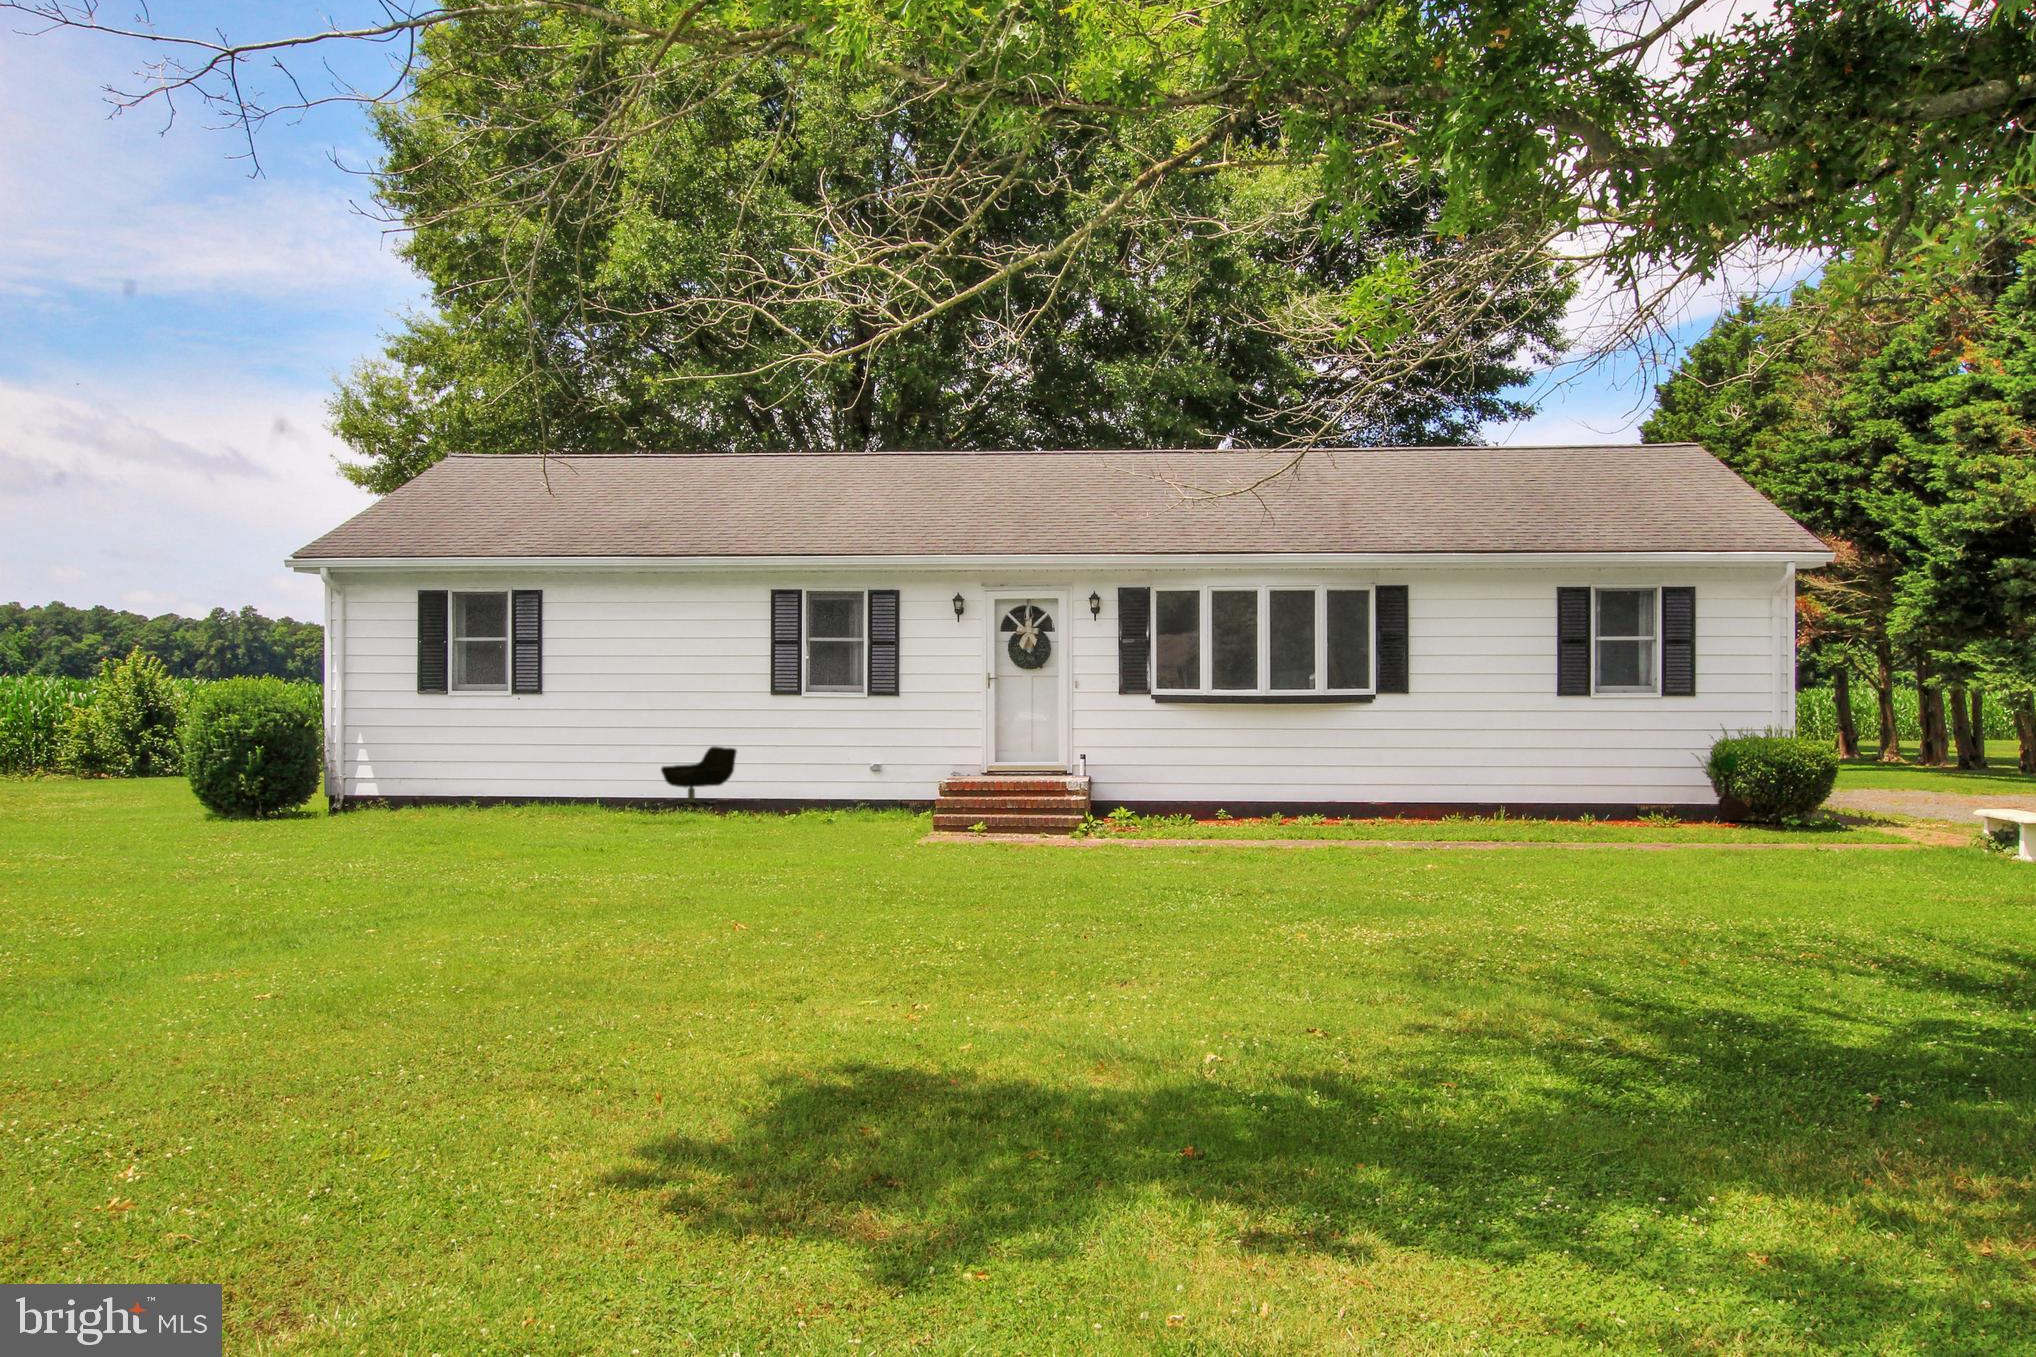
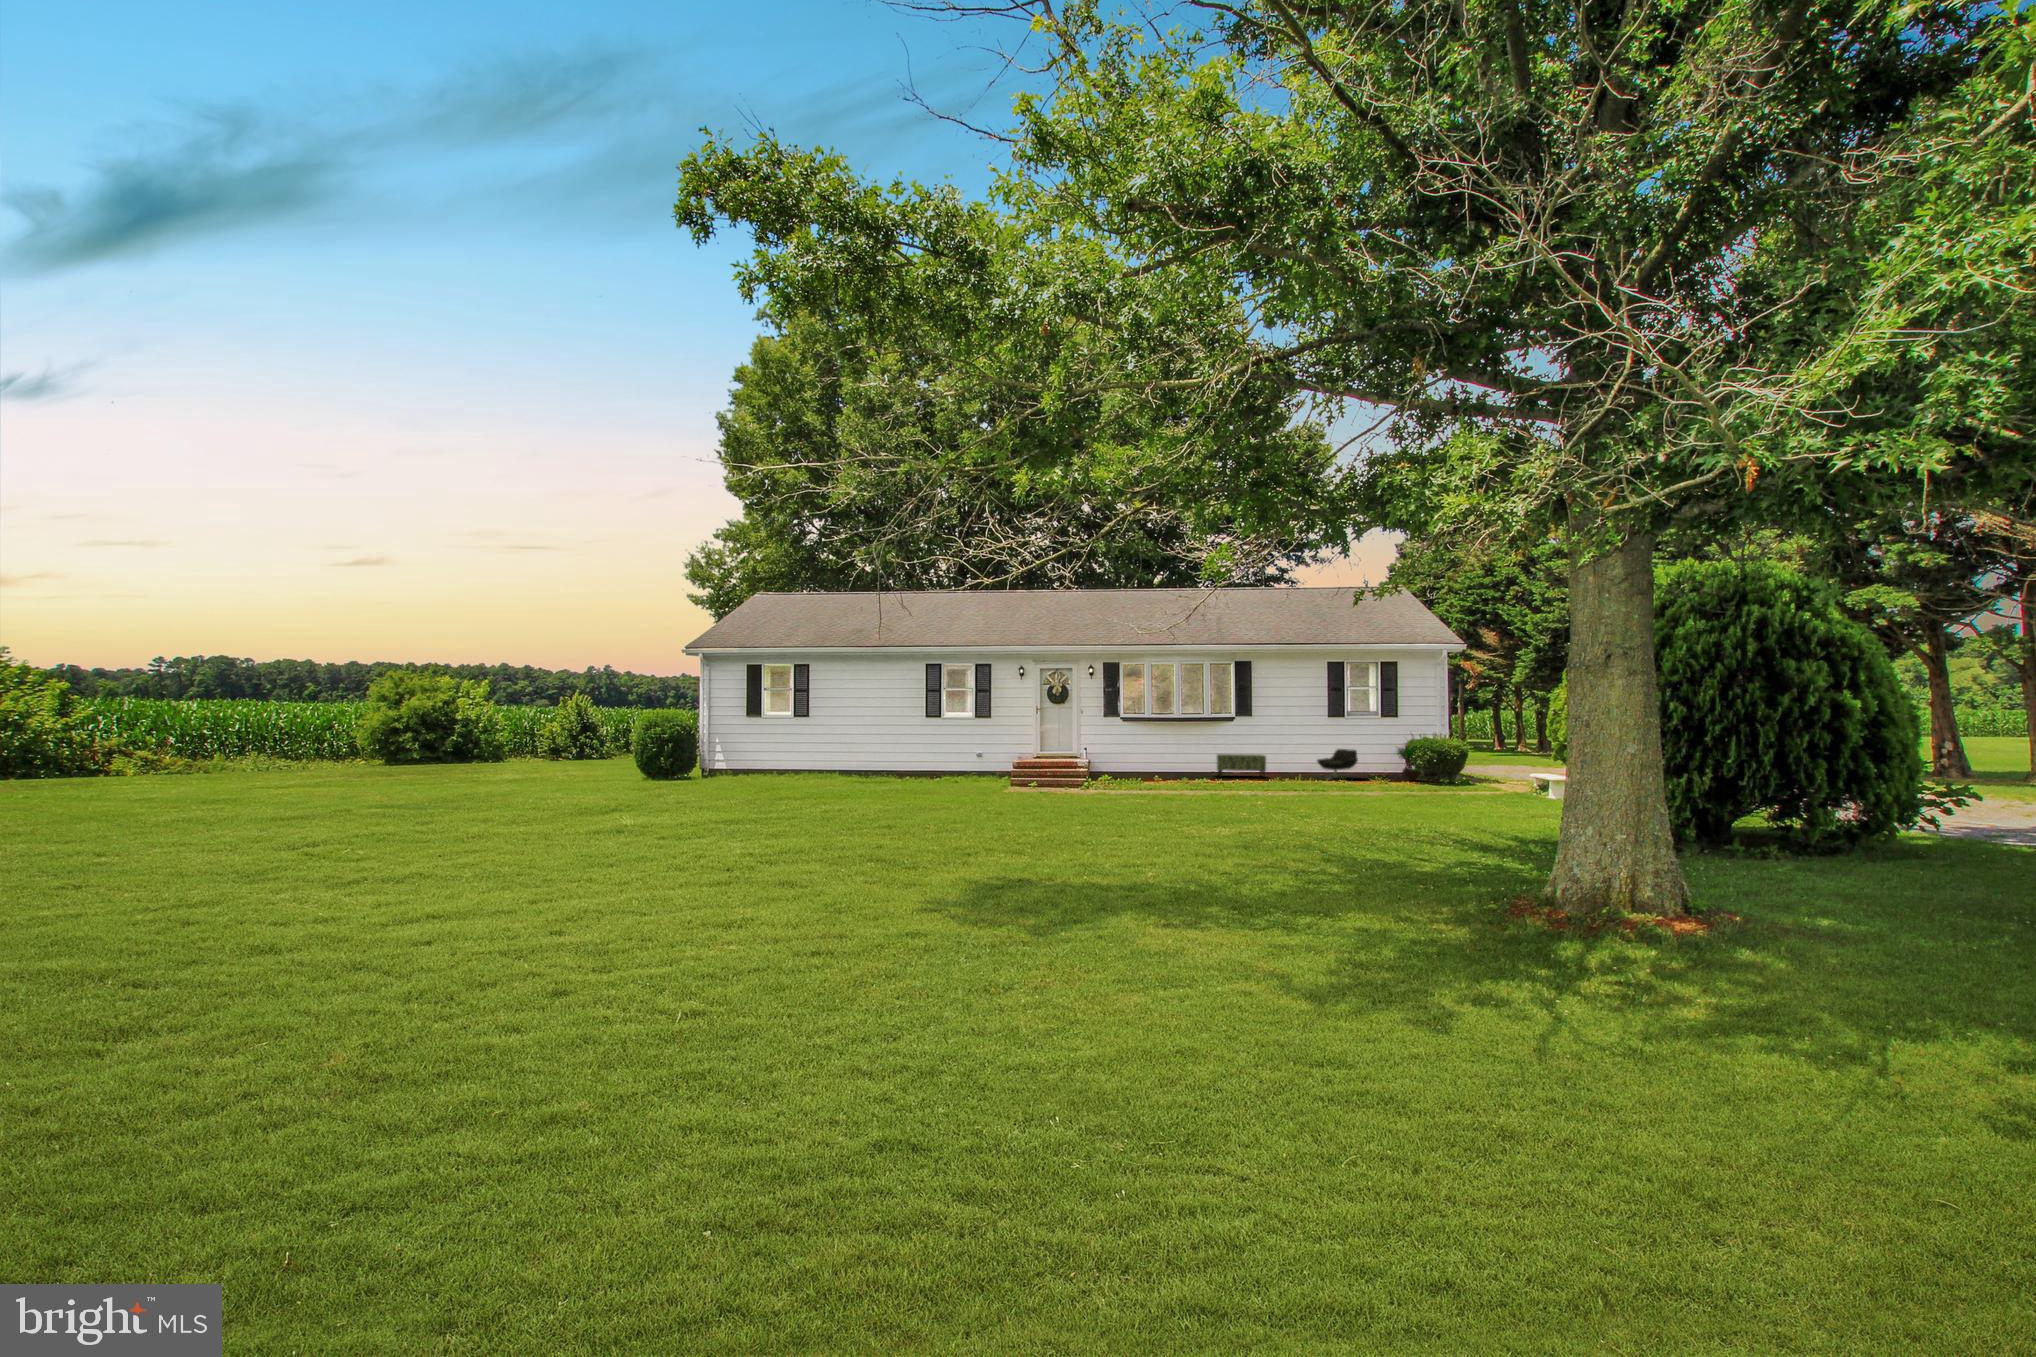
lounge chair: present [661,747,737,806] -> present [1317,749,1358,777]
bench: none [1344,766,1444,815] -> present [1217,754,1266,777]

